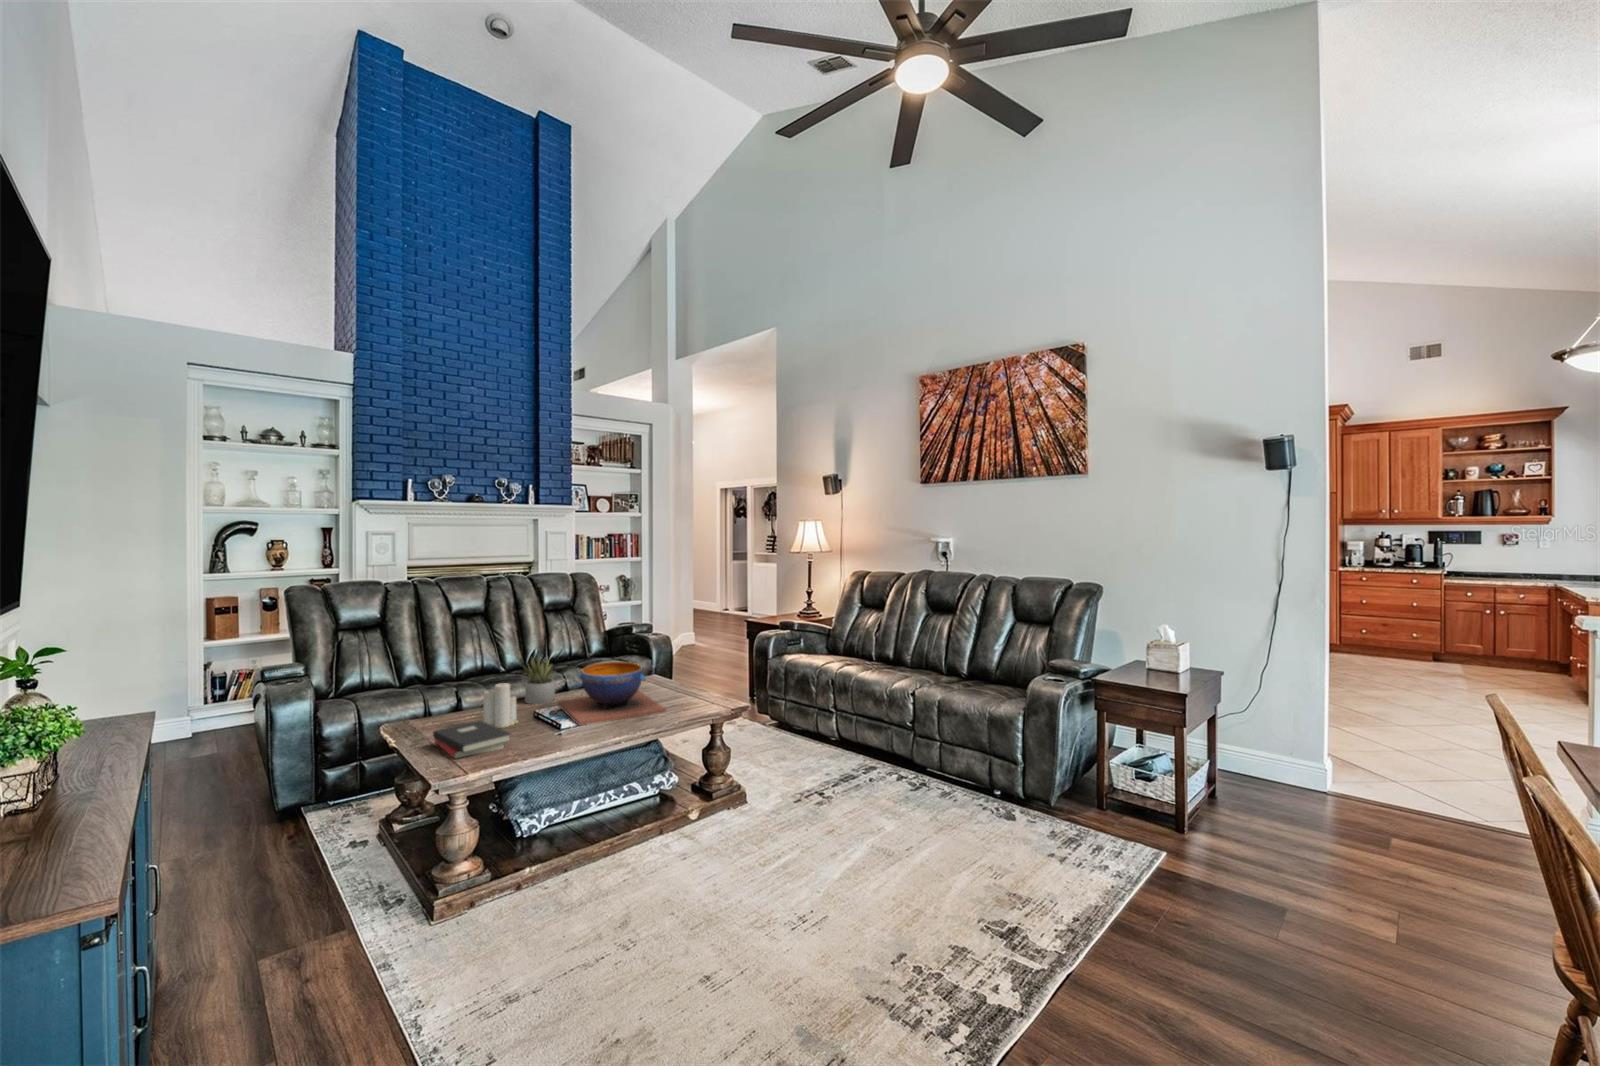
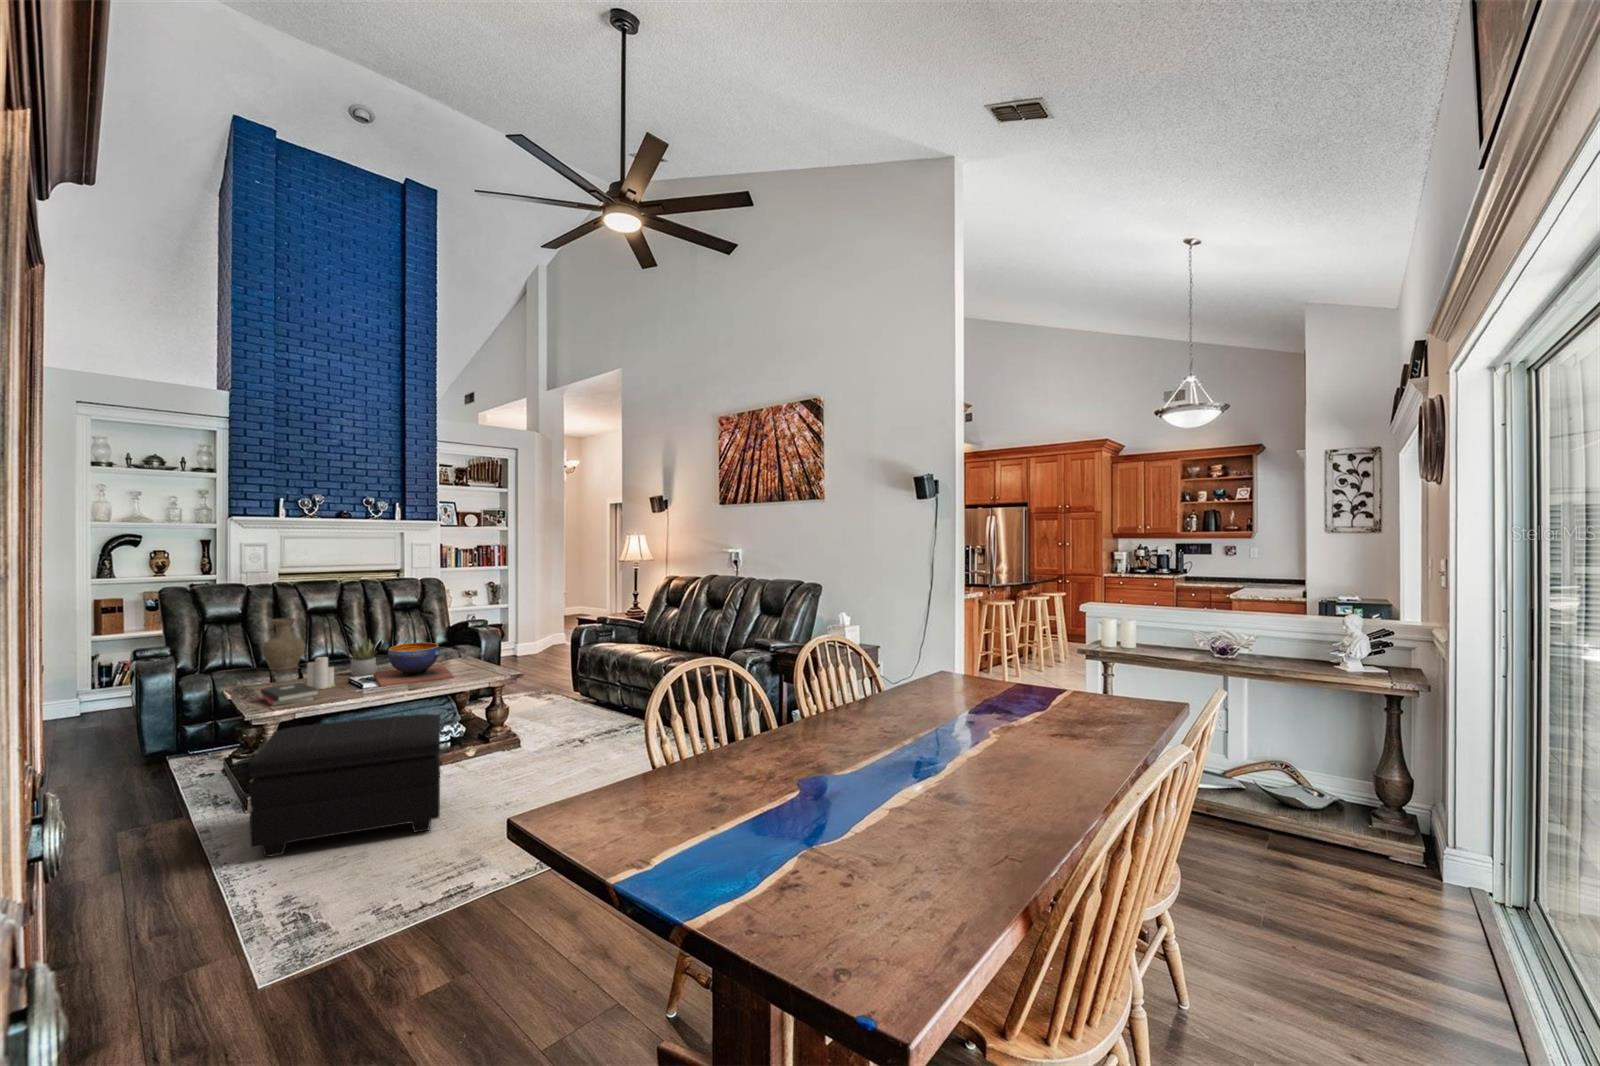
vase: none [407,625,458,692] -> present [261,618,305,670]
footstool: none [457,774,717,1015] -> present [249,714,440,857]

